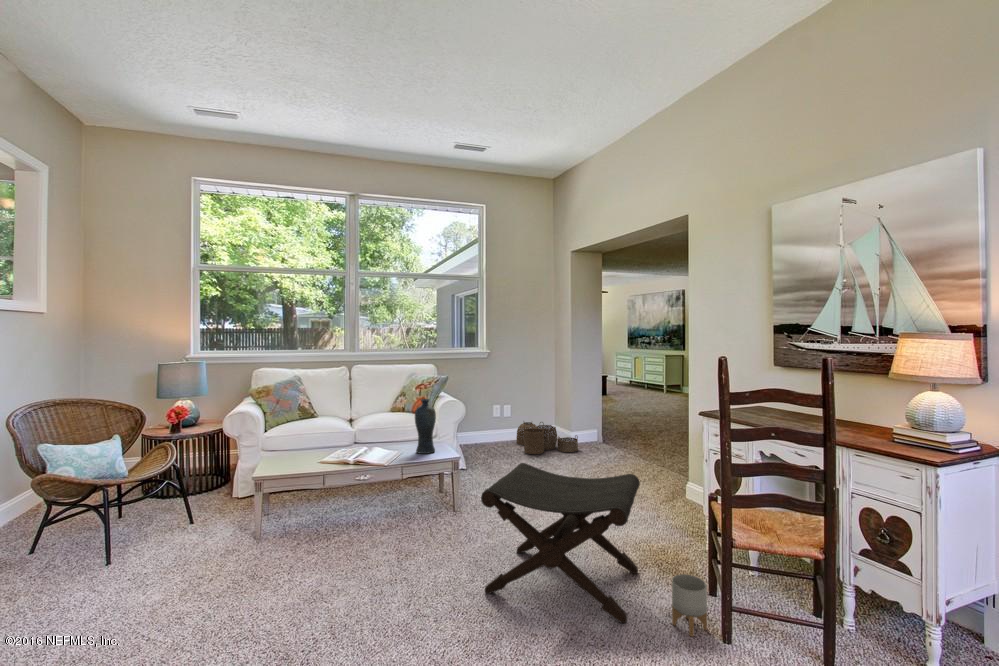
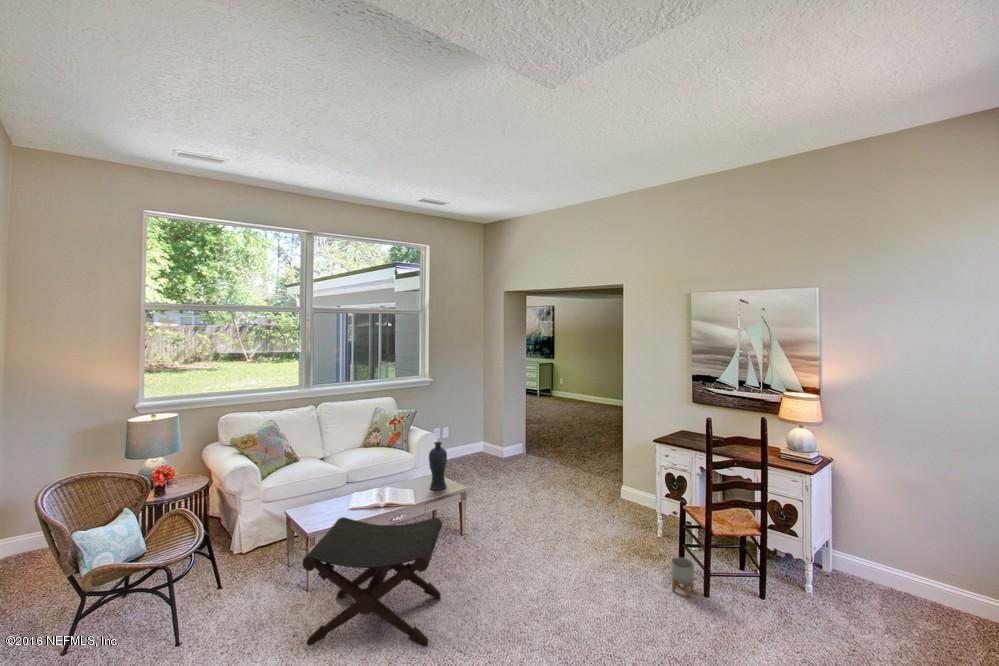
woven basket: present [516,422,578,454] -> none [457,440,514,471]
footstool: present [481,463,640,623] -> present [303,517,442,647]

